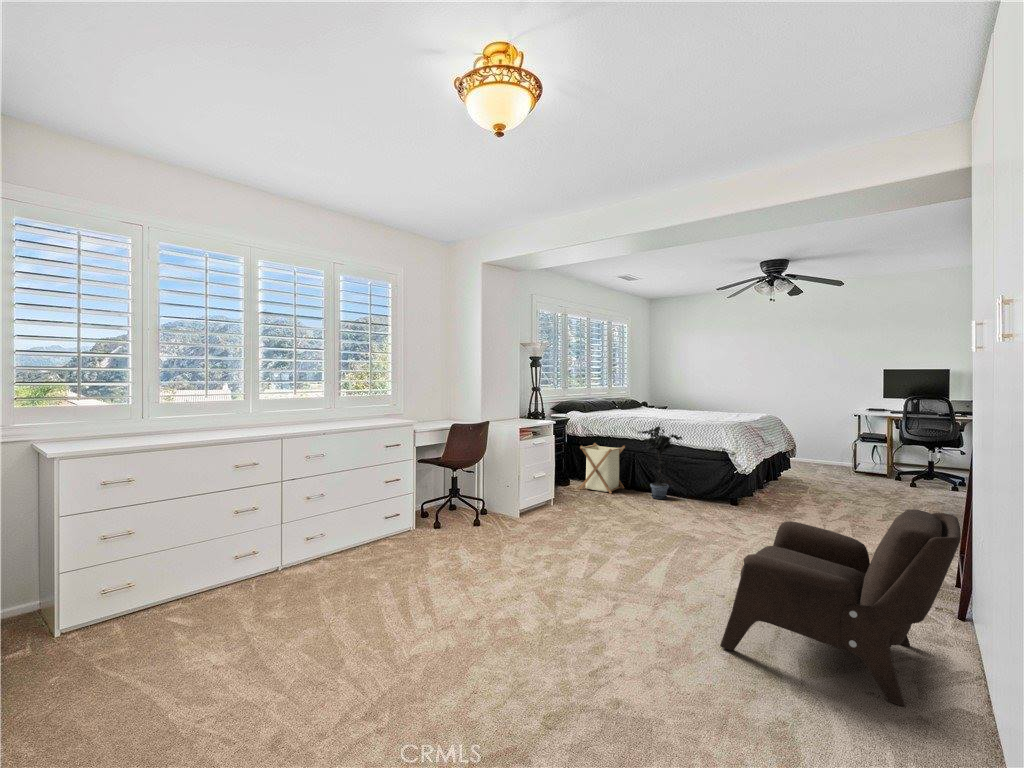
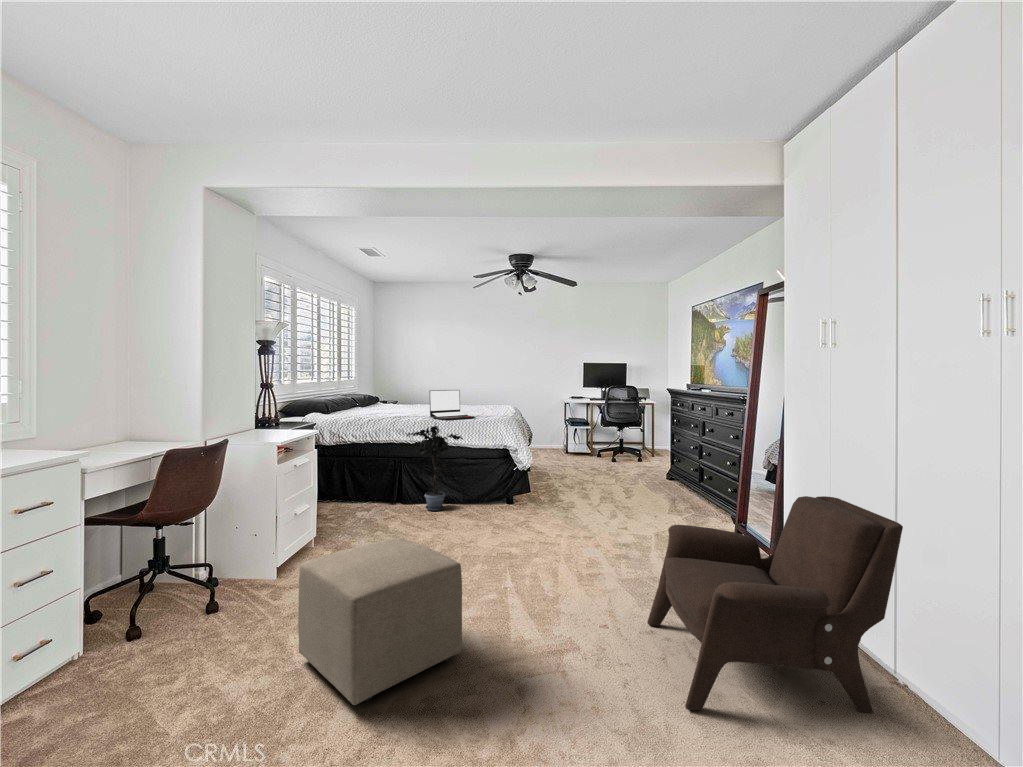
laptop: none [661,396,701,422] -> present [429,390,475,420]
laundry basket: present [579,443,625,494] -> none [332,452,387,514]
ottoman: none [503,495,592,581] -> present [298,538,462,705]

